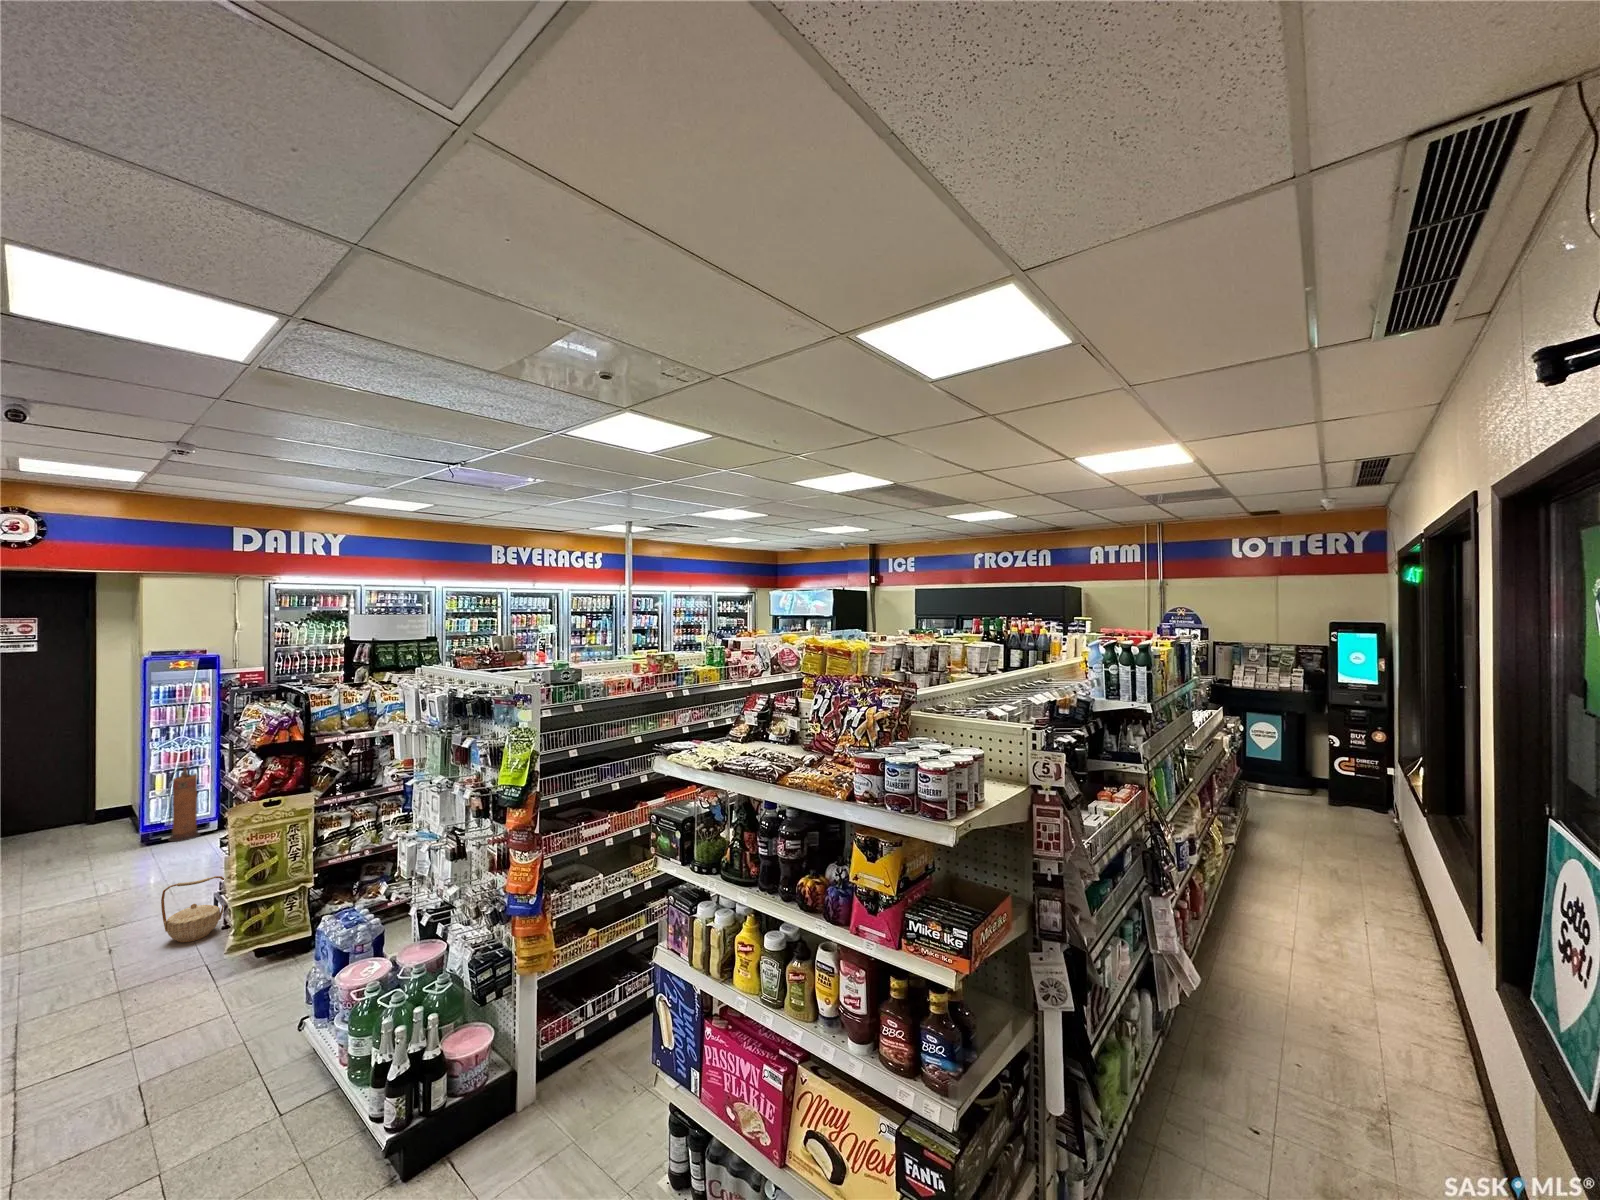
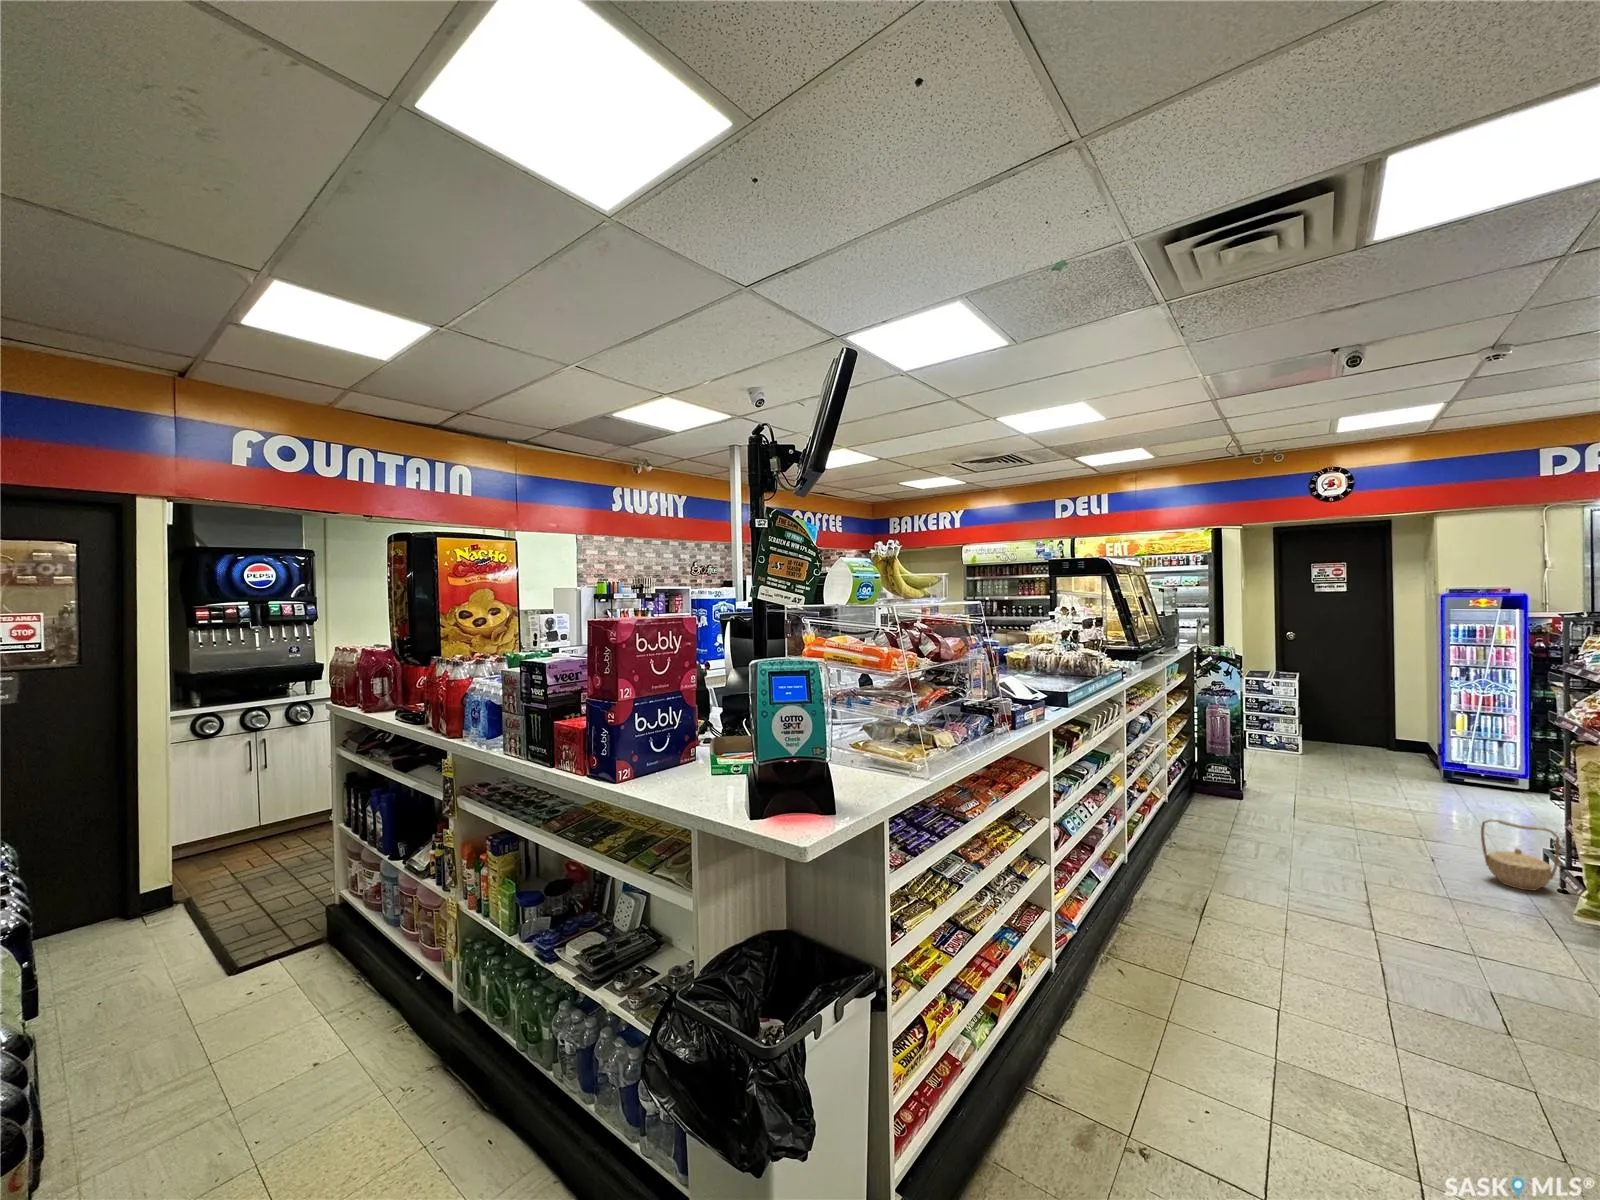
fire extinguisher: present [166,764,200,841] -> none [1470,709,1508,790]

